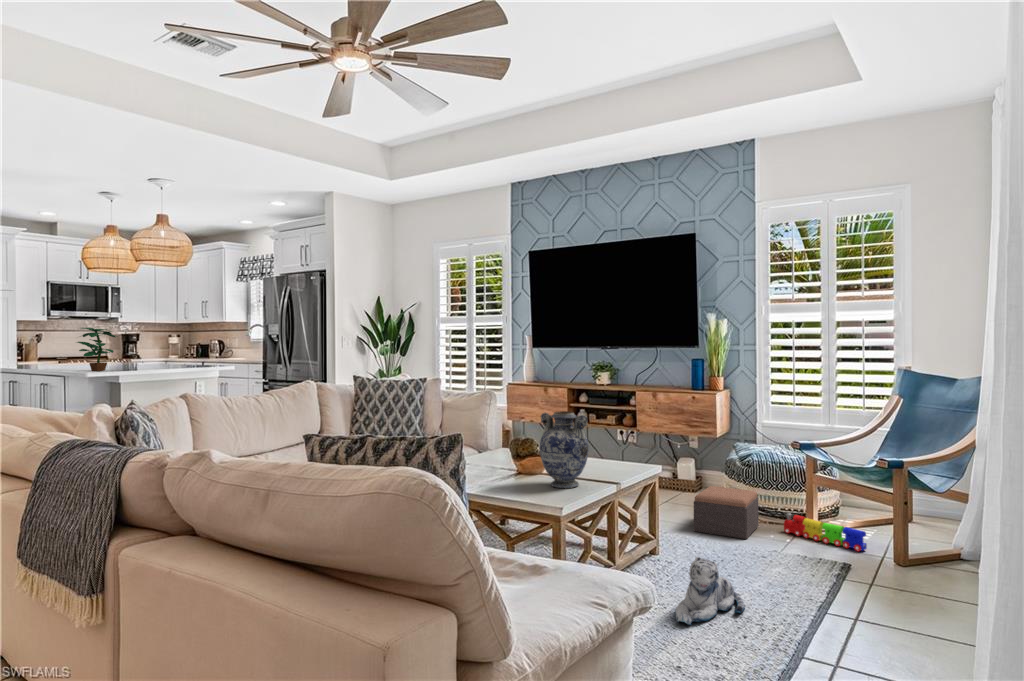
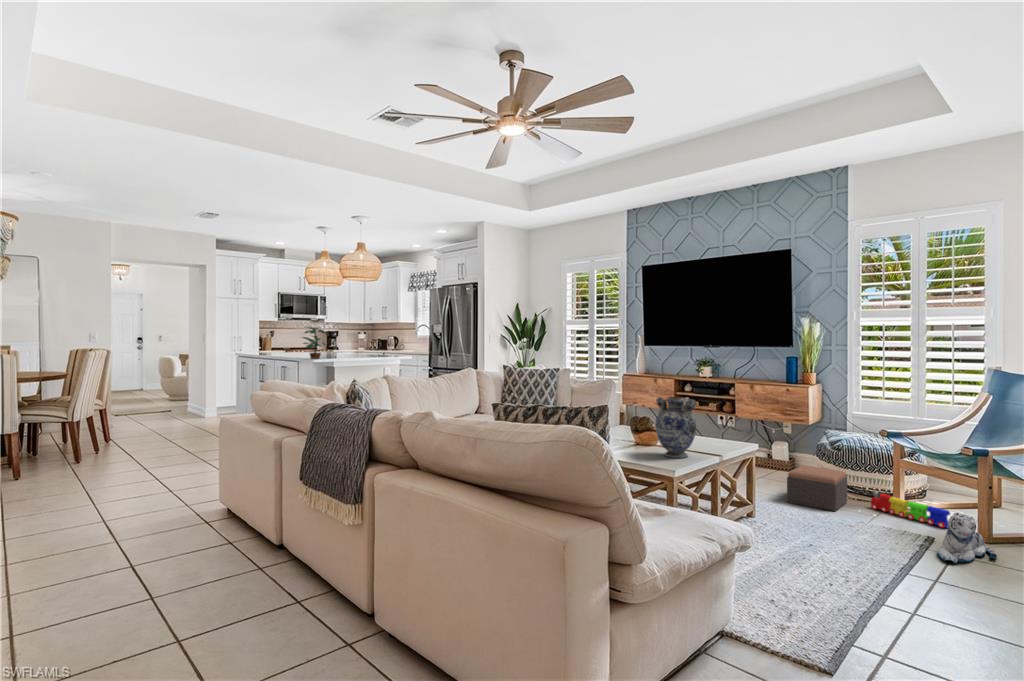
plush toy: present [675,557,745,625] -> present [937,513,997,563]

